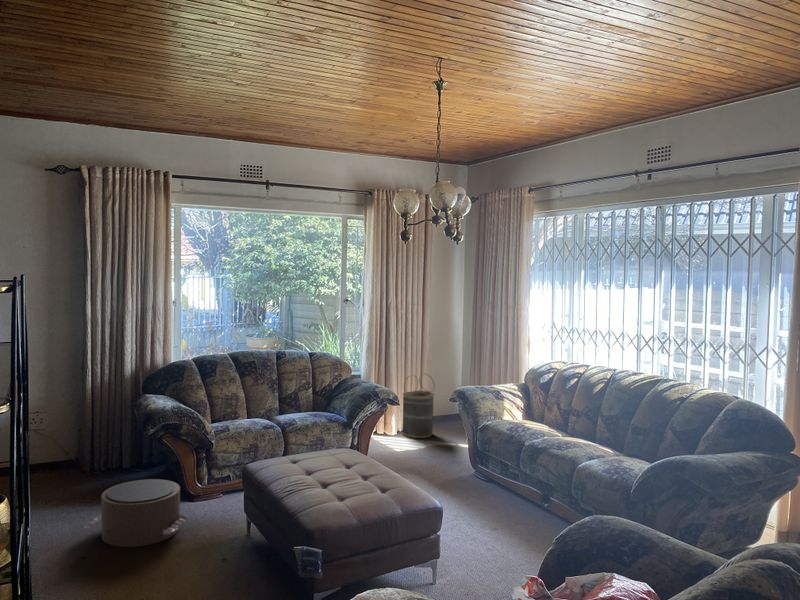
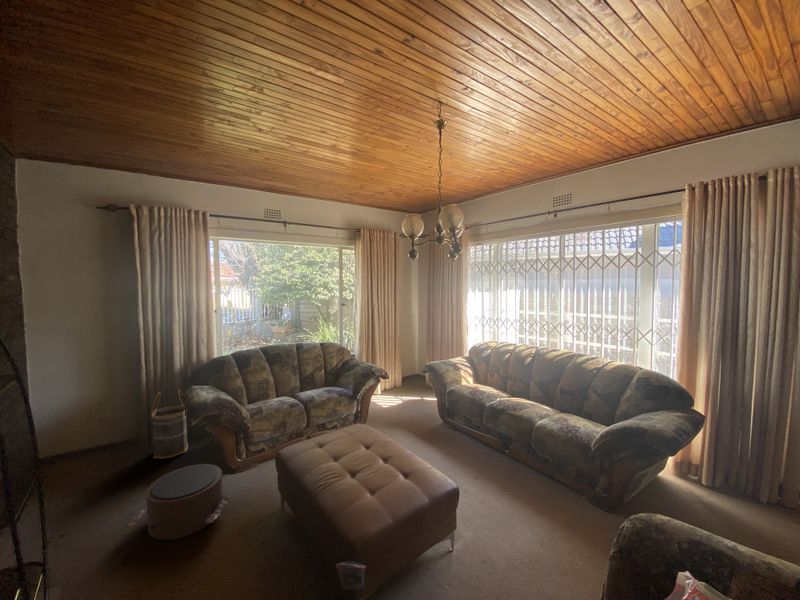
basket: present [402,374,435,438] -> present [151,390,188,458]

